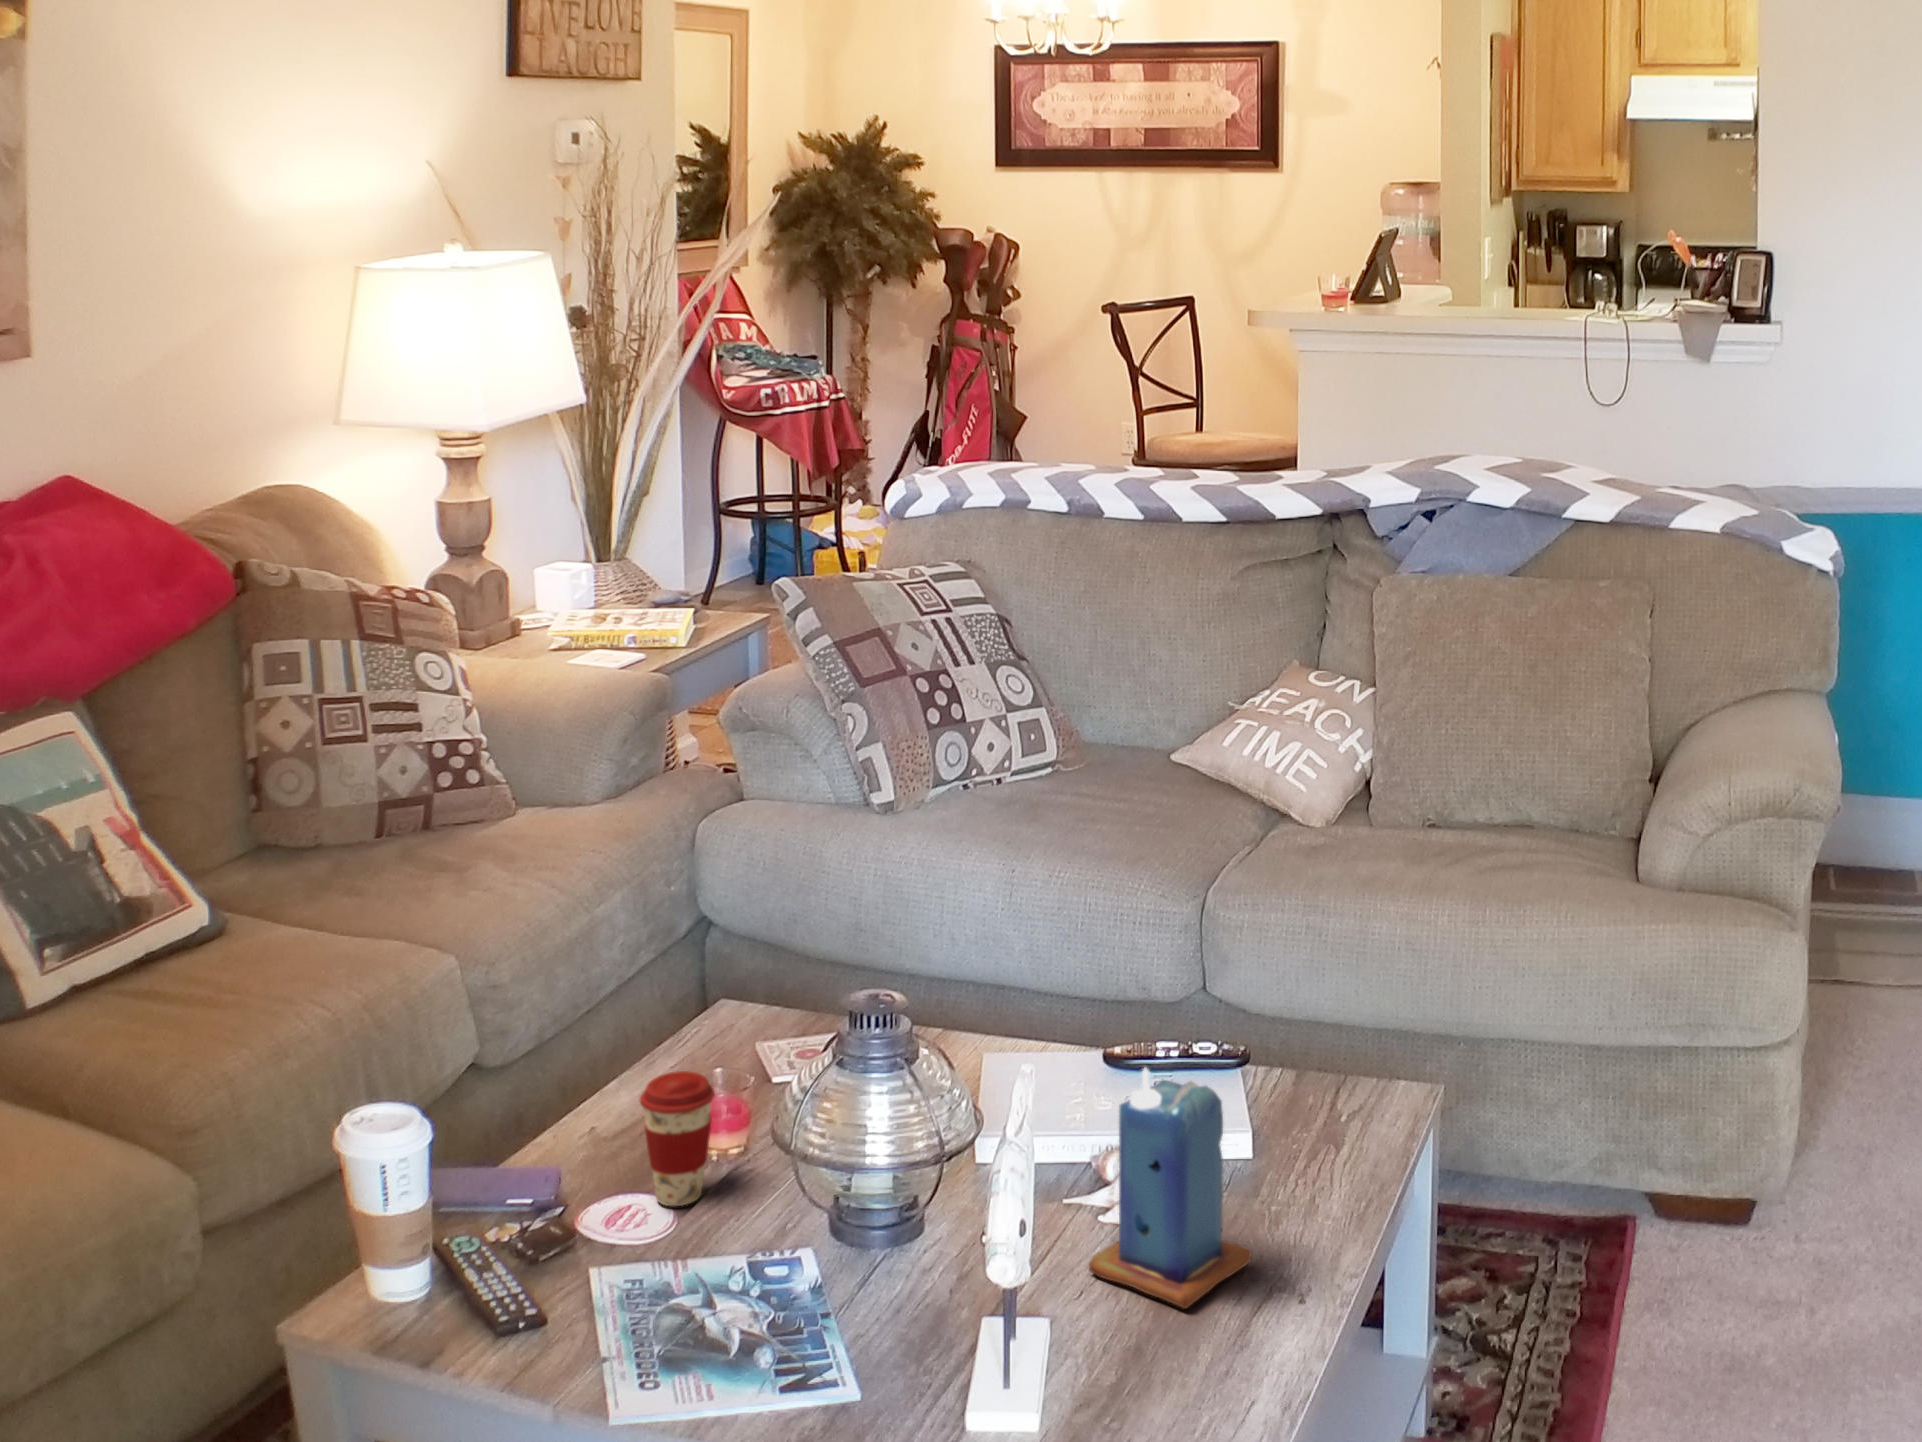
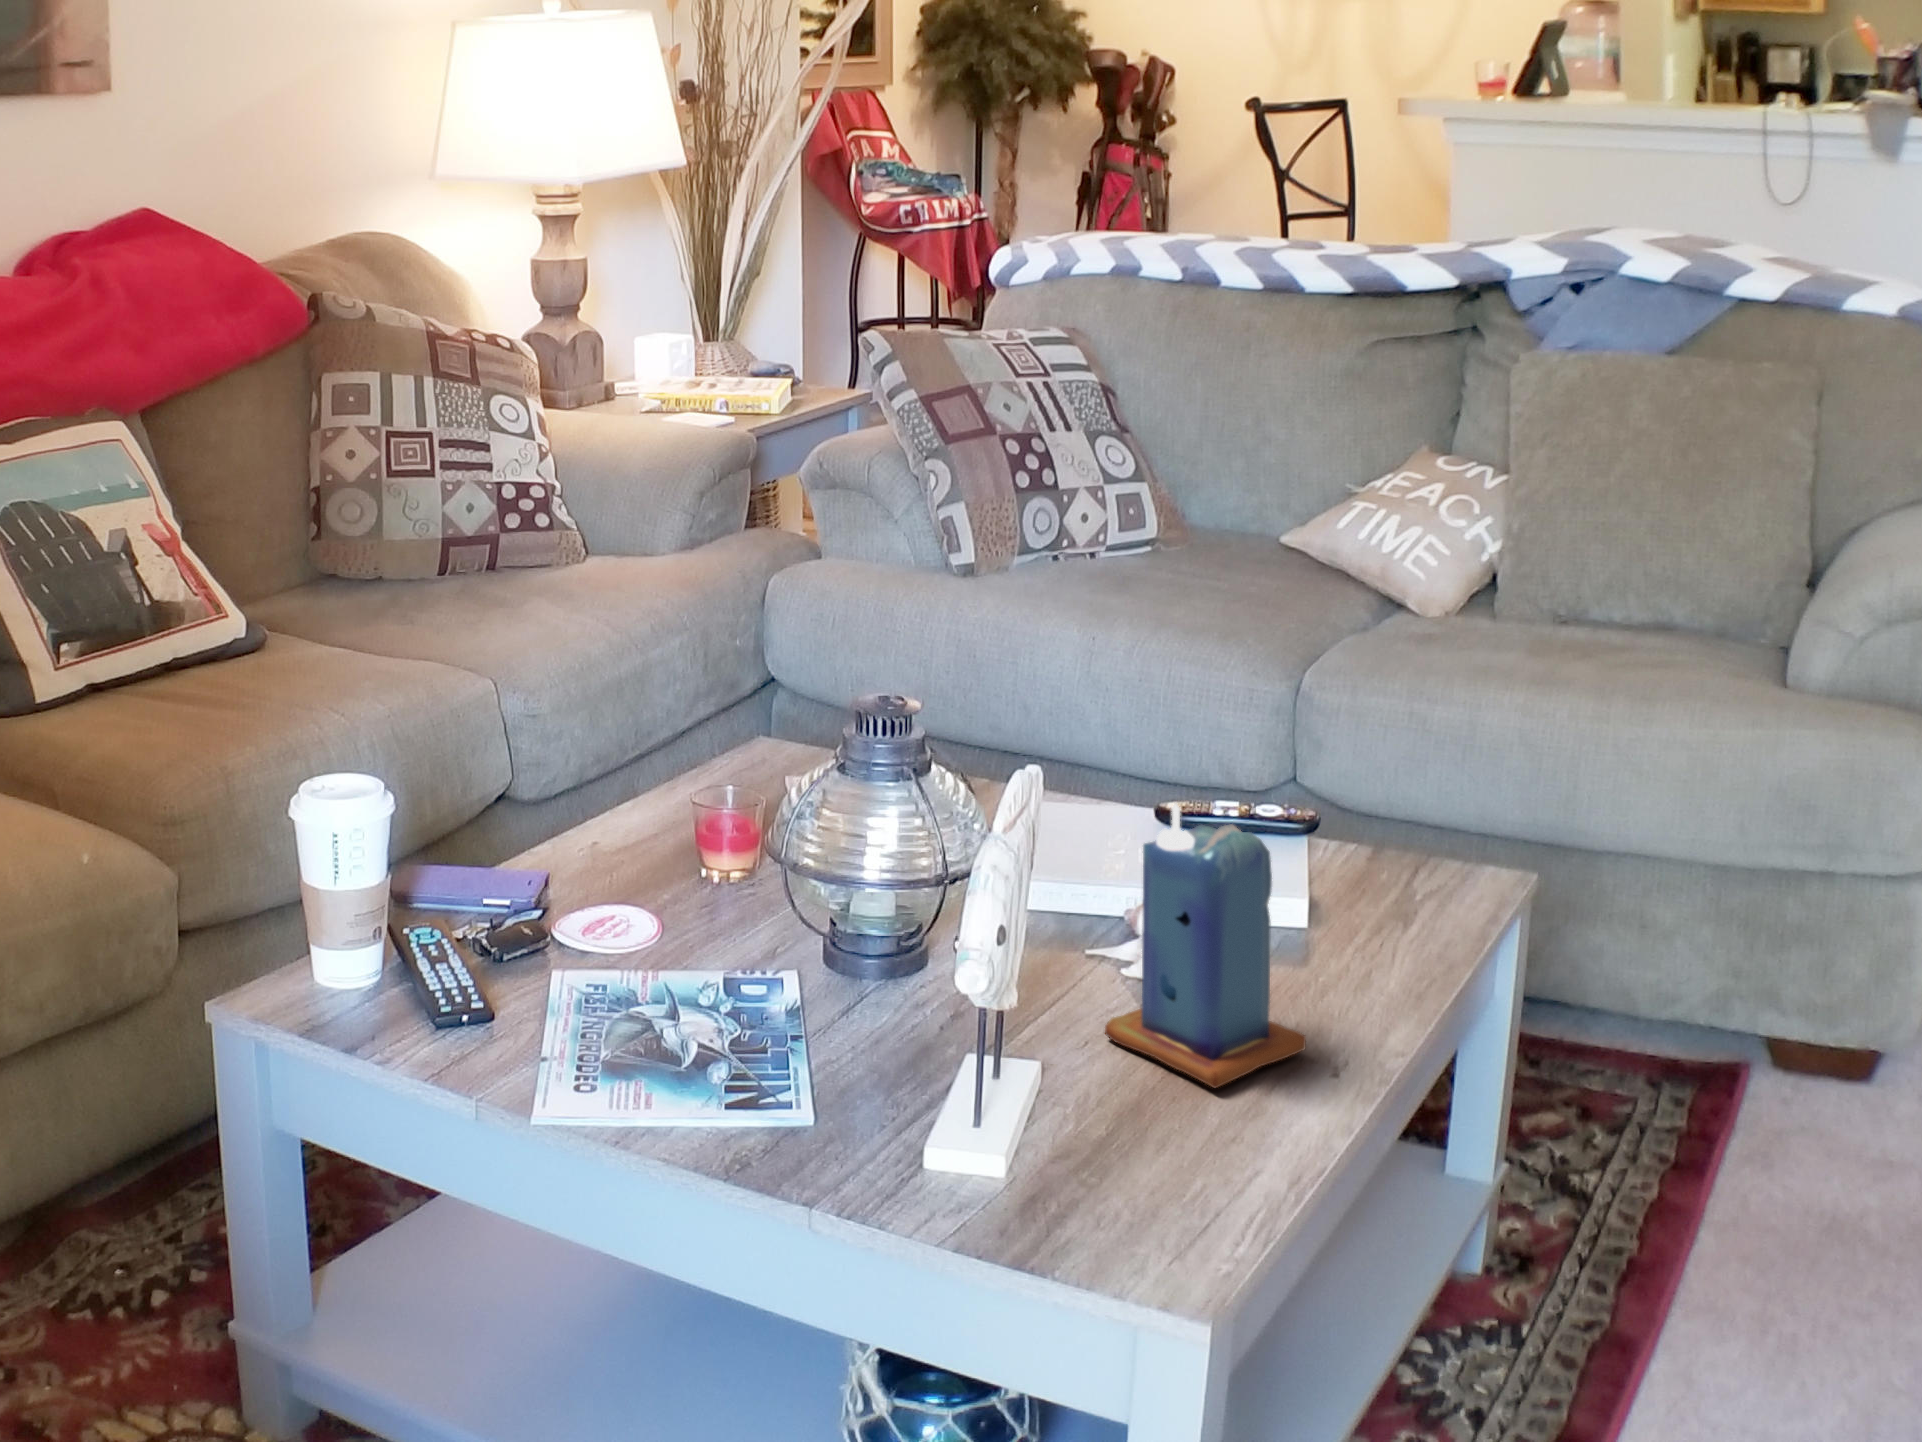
coffee cup: present [640,1071,715,1206] -> none [625,777,705,919]

